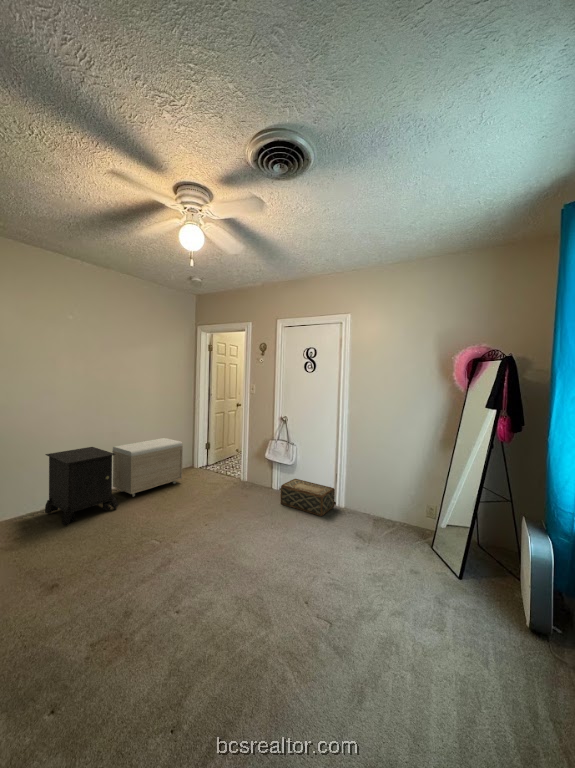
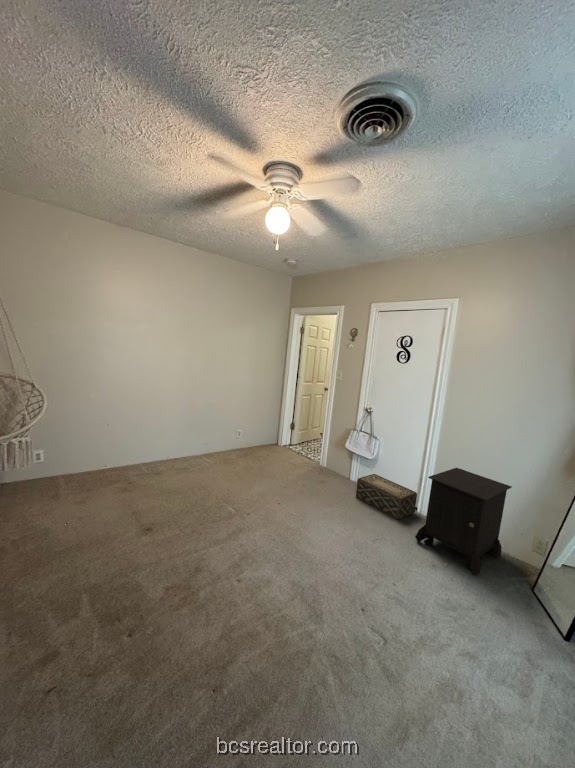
storage bench: present [112,438,183,496] -> none [207,414,268,463]
nightstand: present [45,447,118,525] -> present [415,468,512,575]

